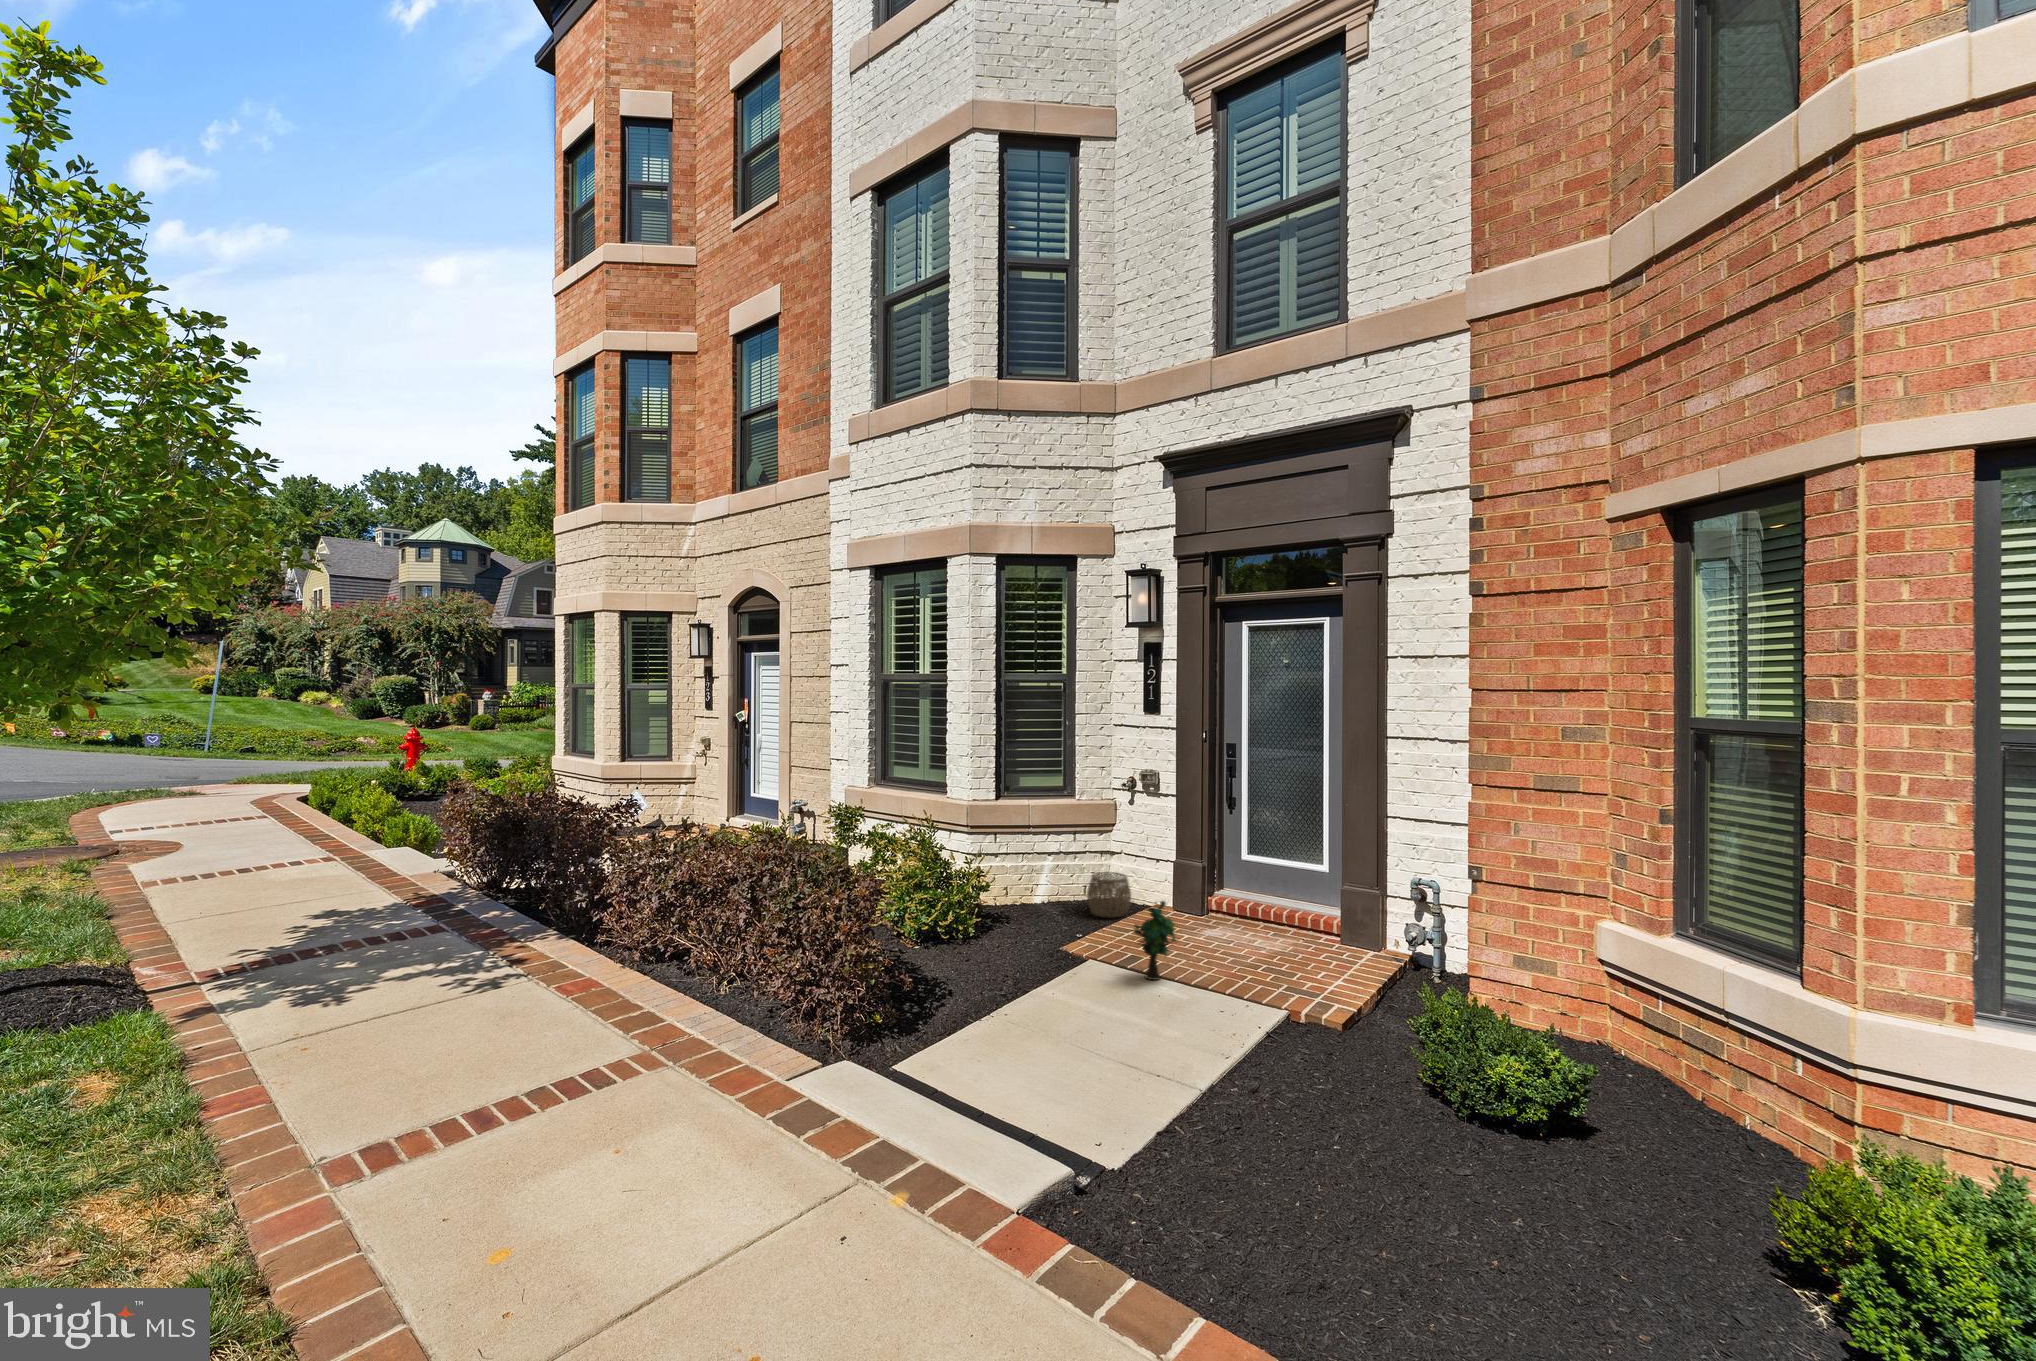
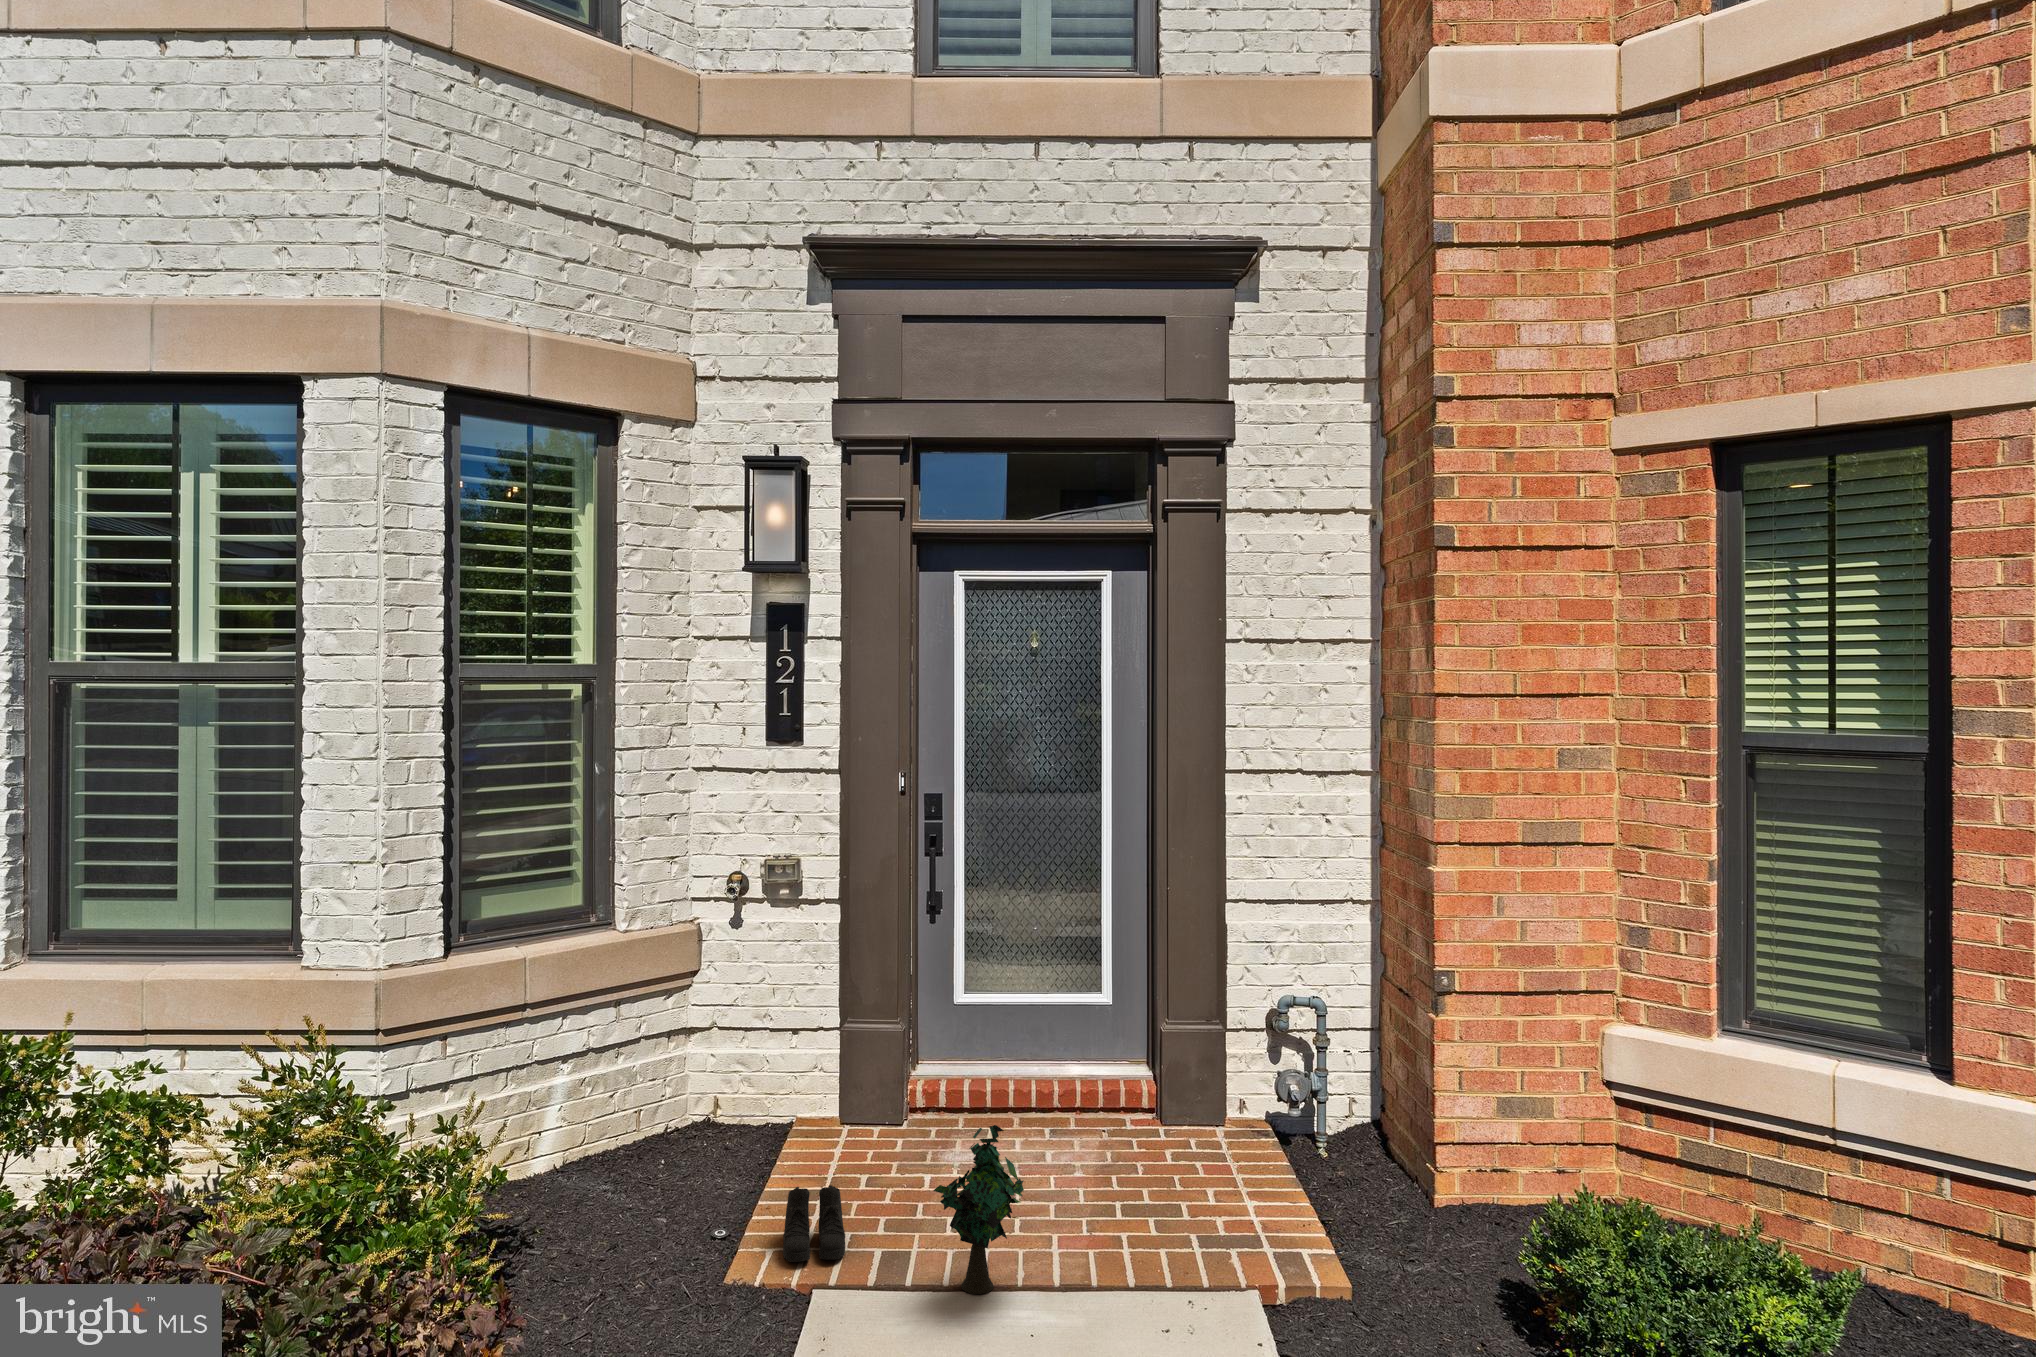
woven basket: present [1087,872,1131,918] -> none [688,1070,783,1172]
boots: none [1086,920,1120,954] -> present [783,1185,845,1262]

